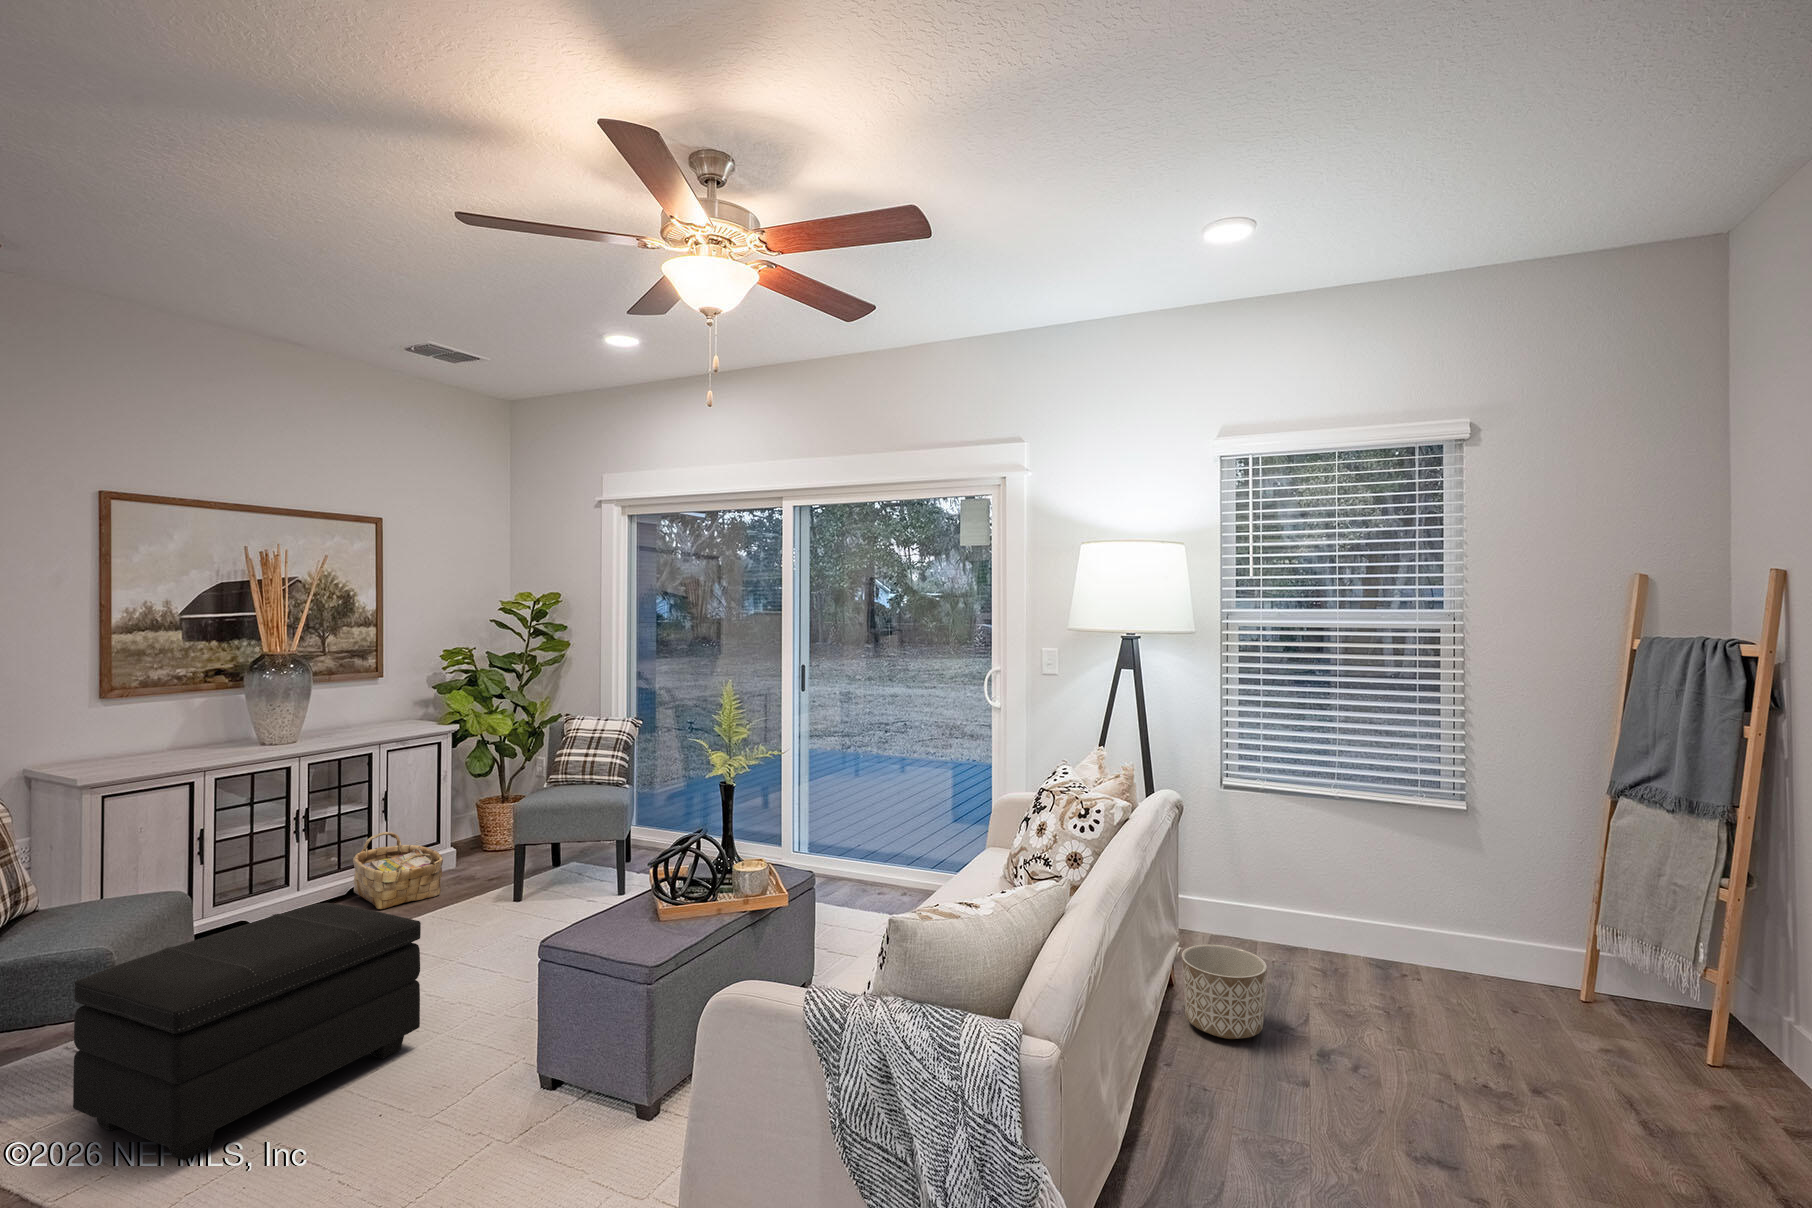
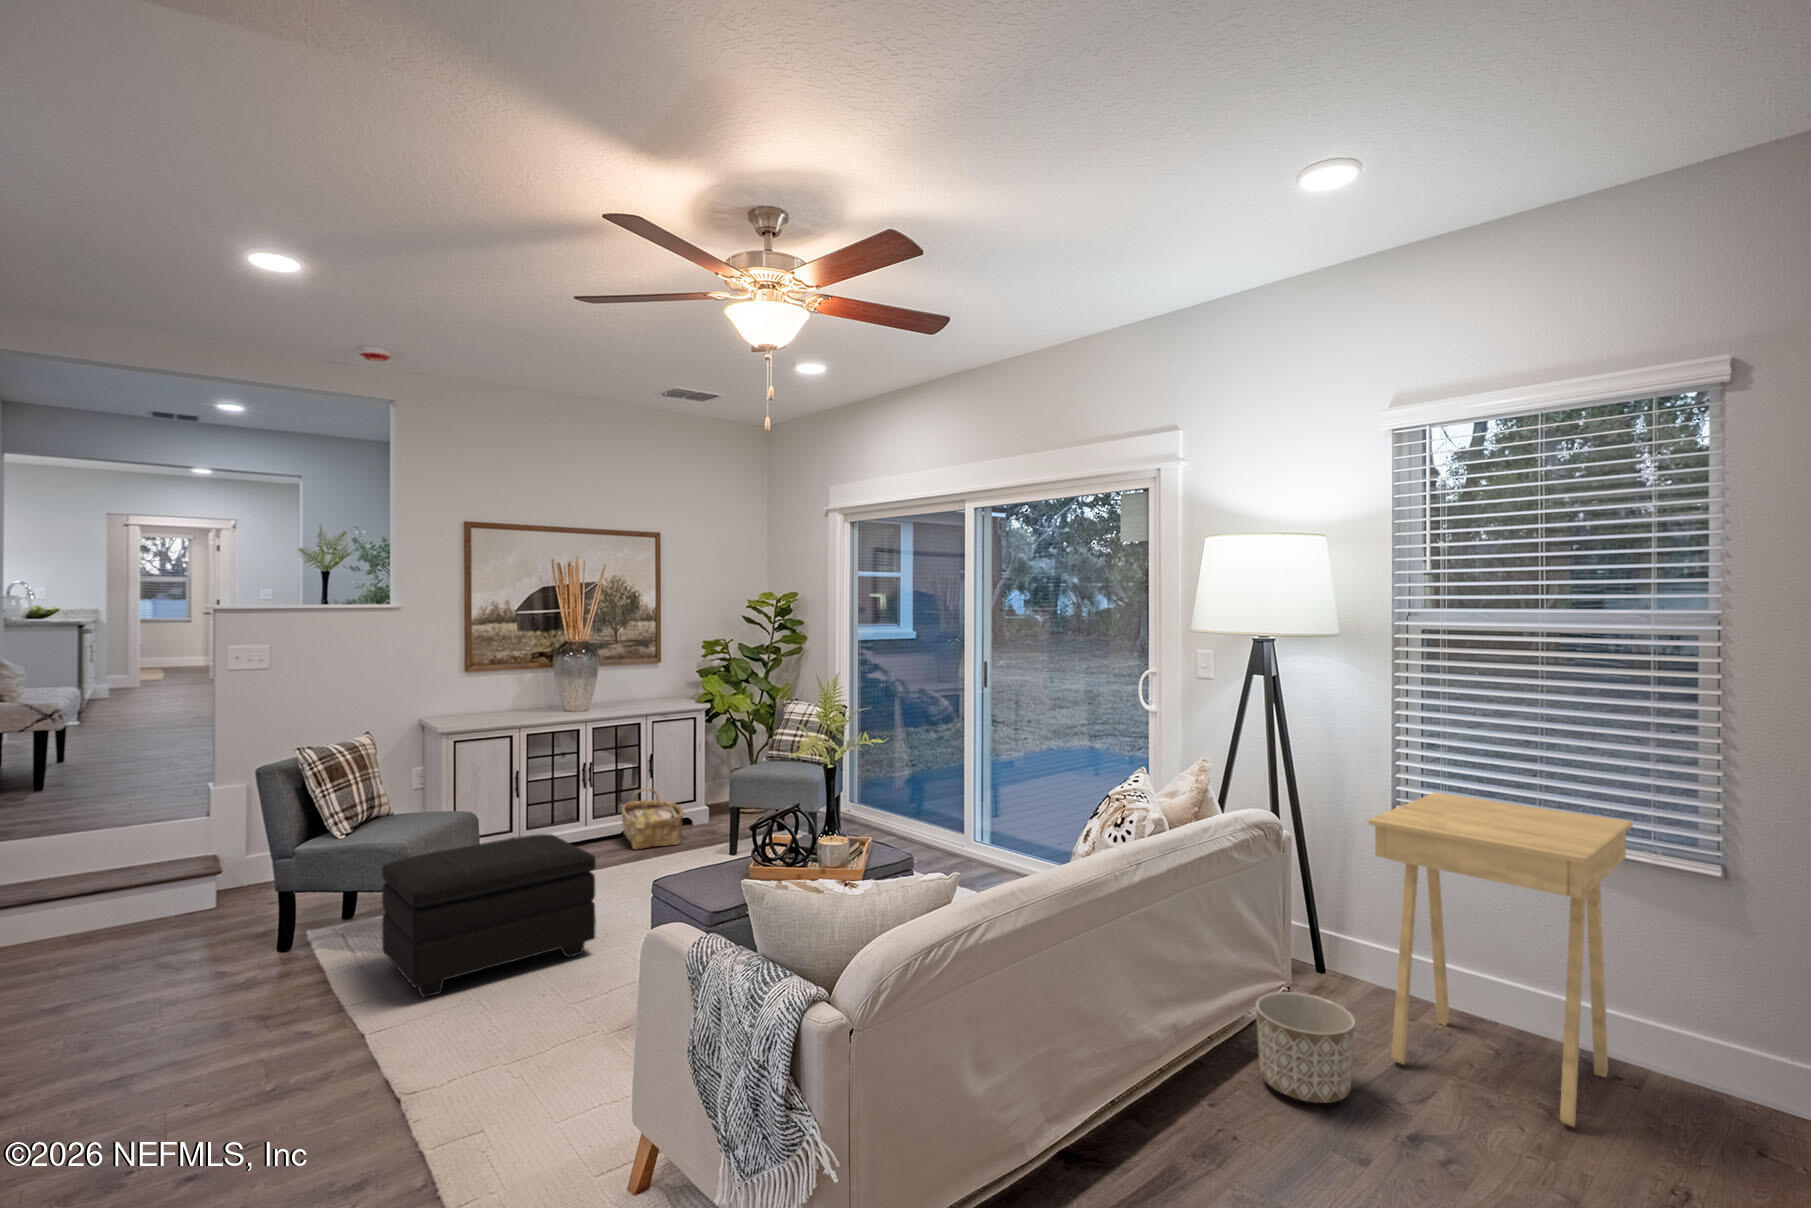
side table: none [1249,760,1425,1014] -> present [1368,793,1633,1127]

